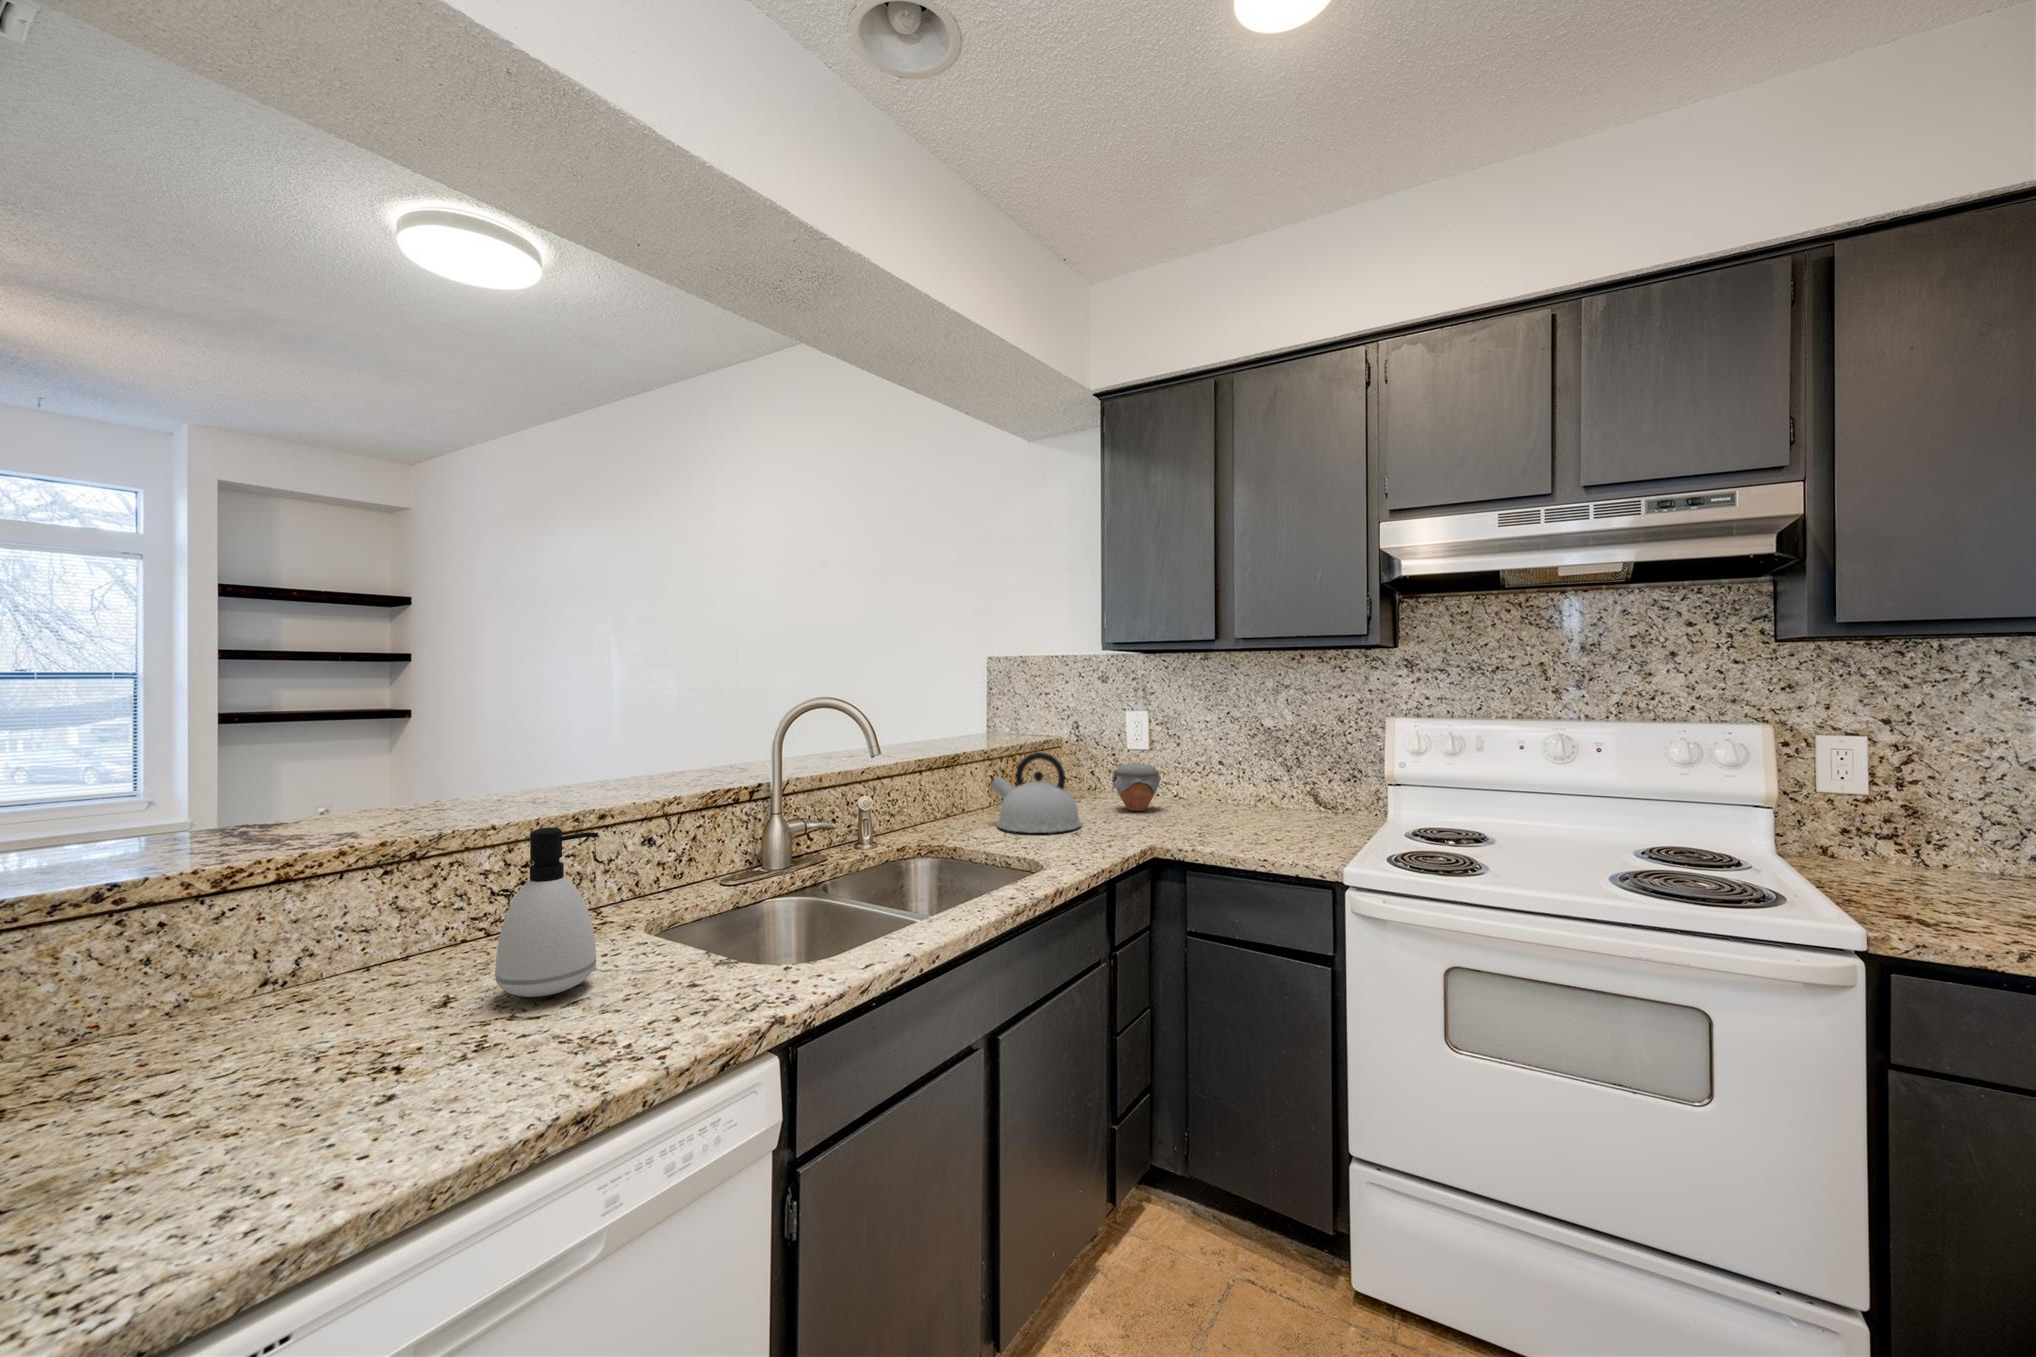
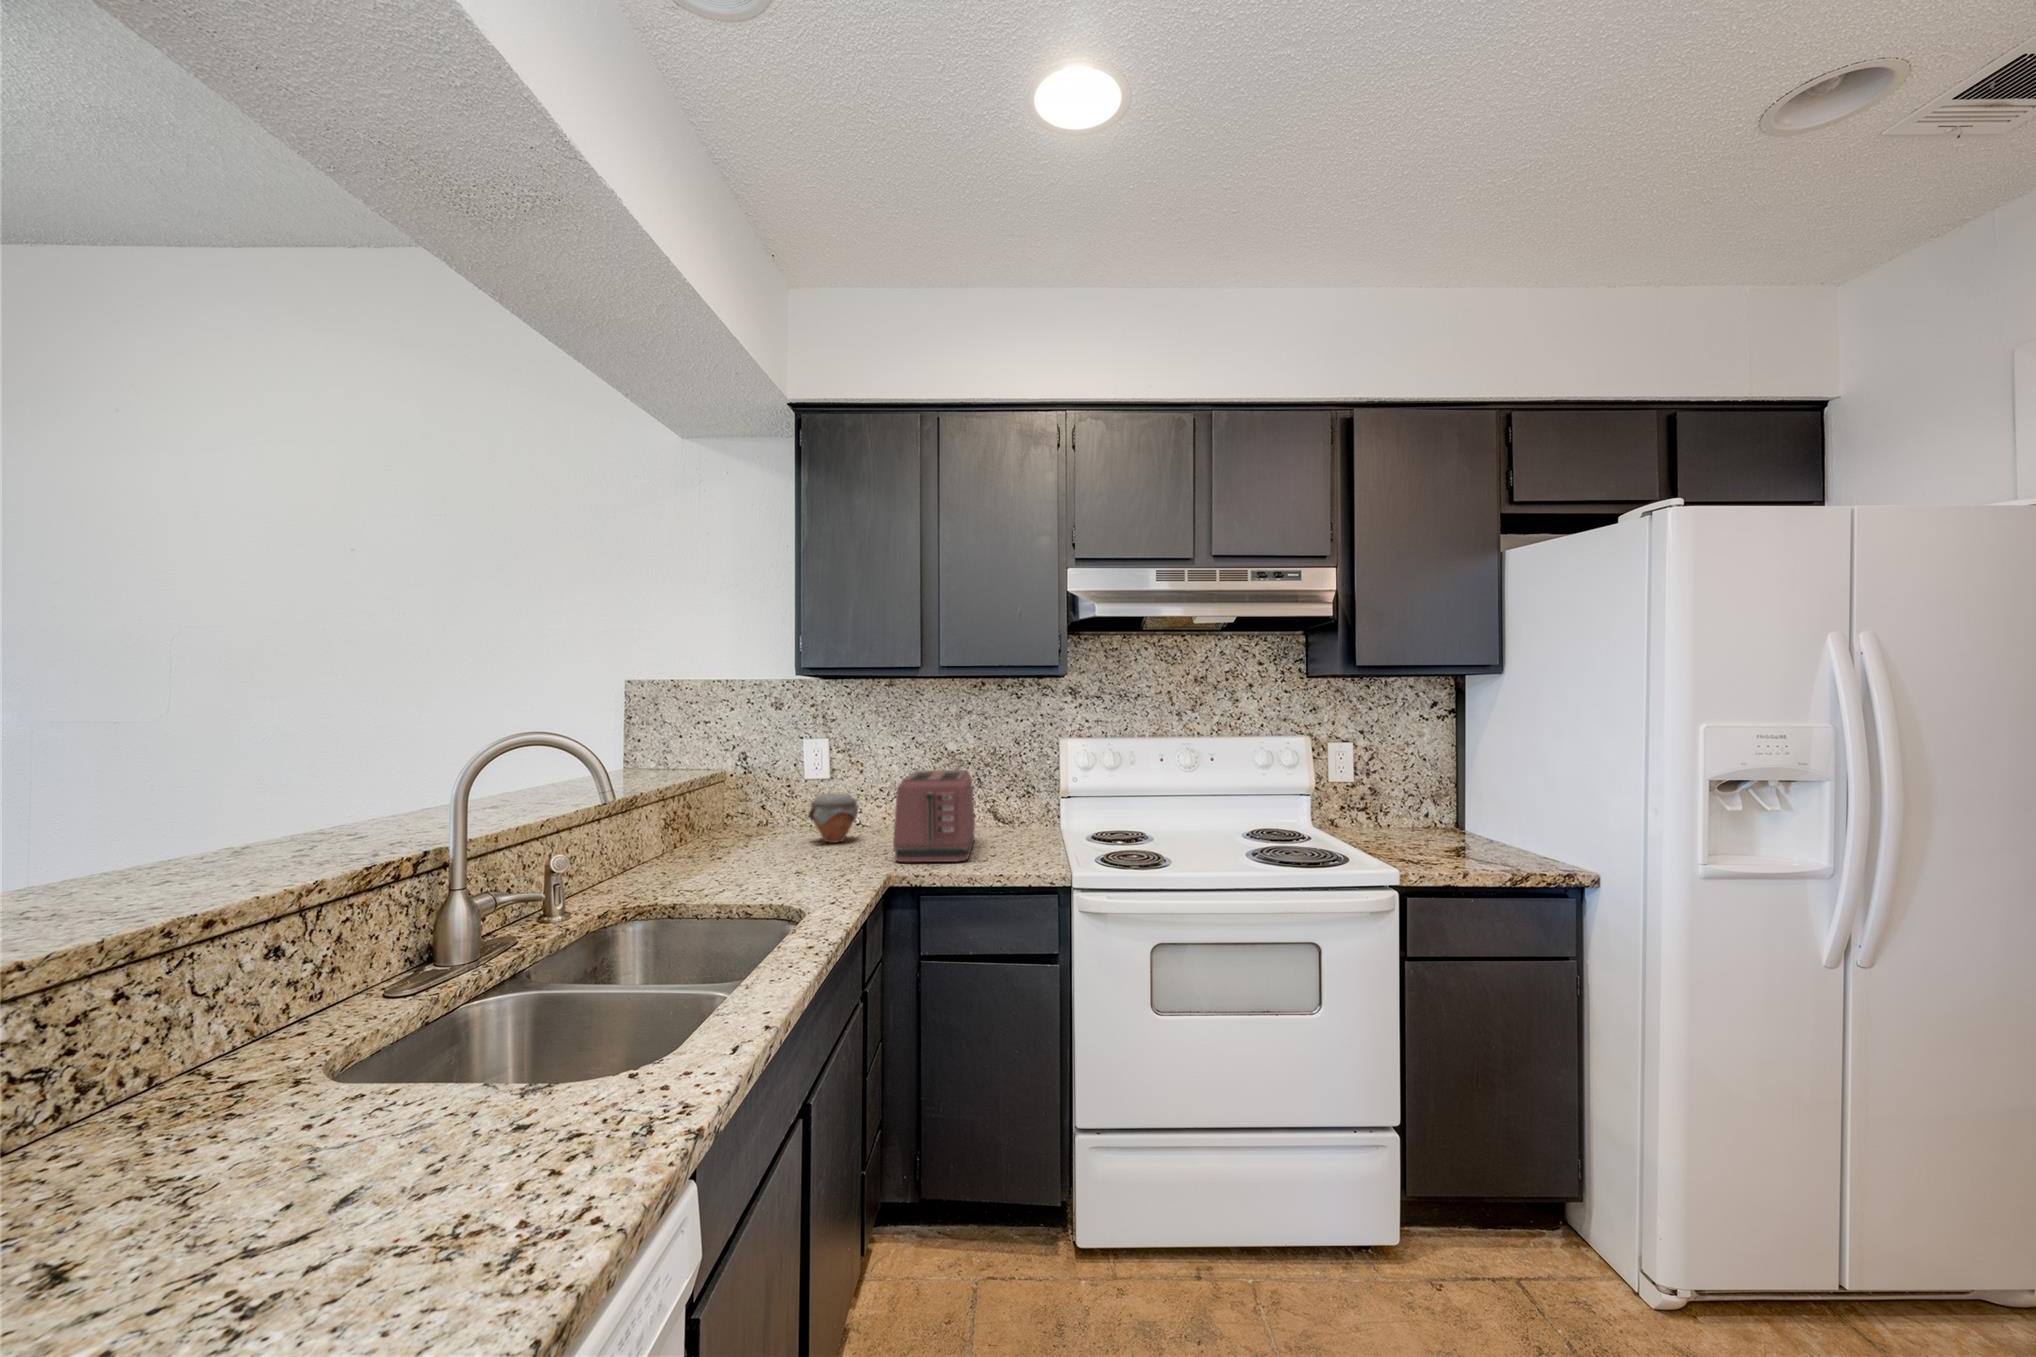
toaster: none [1168,746,1276,842] -> present [893,770,975,862]
kettle: present [991,752,1081,833] -> none [689,787,797,878]
soap dispenser: present [495,827,598,997] -> none [156,941,348,1219]

